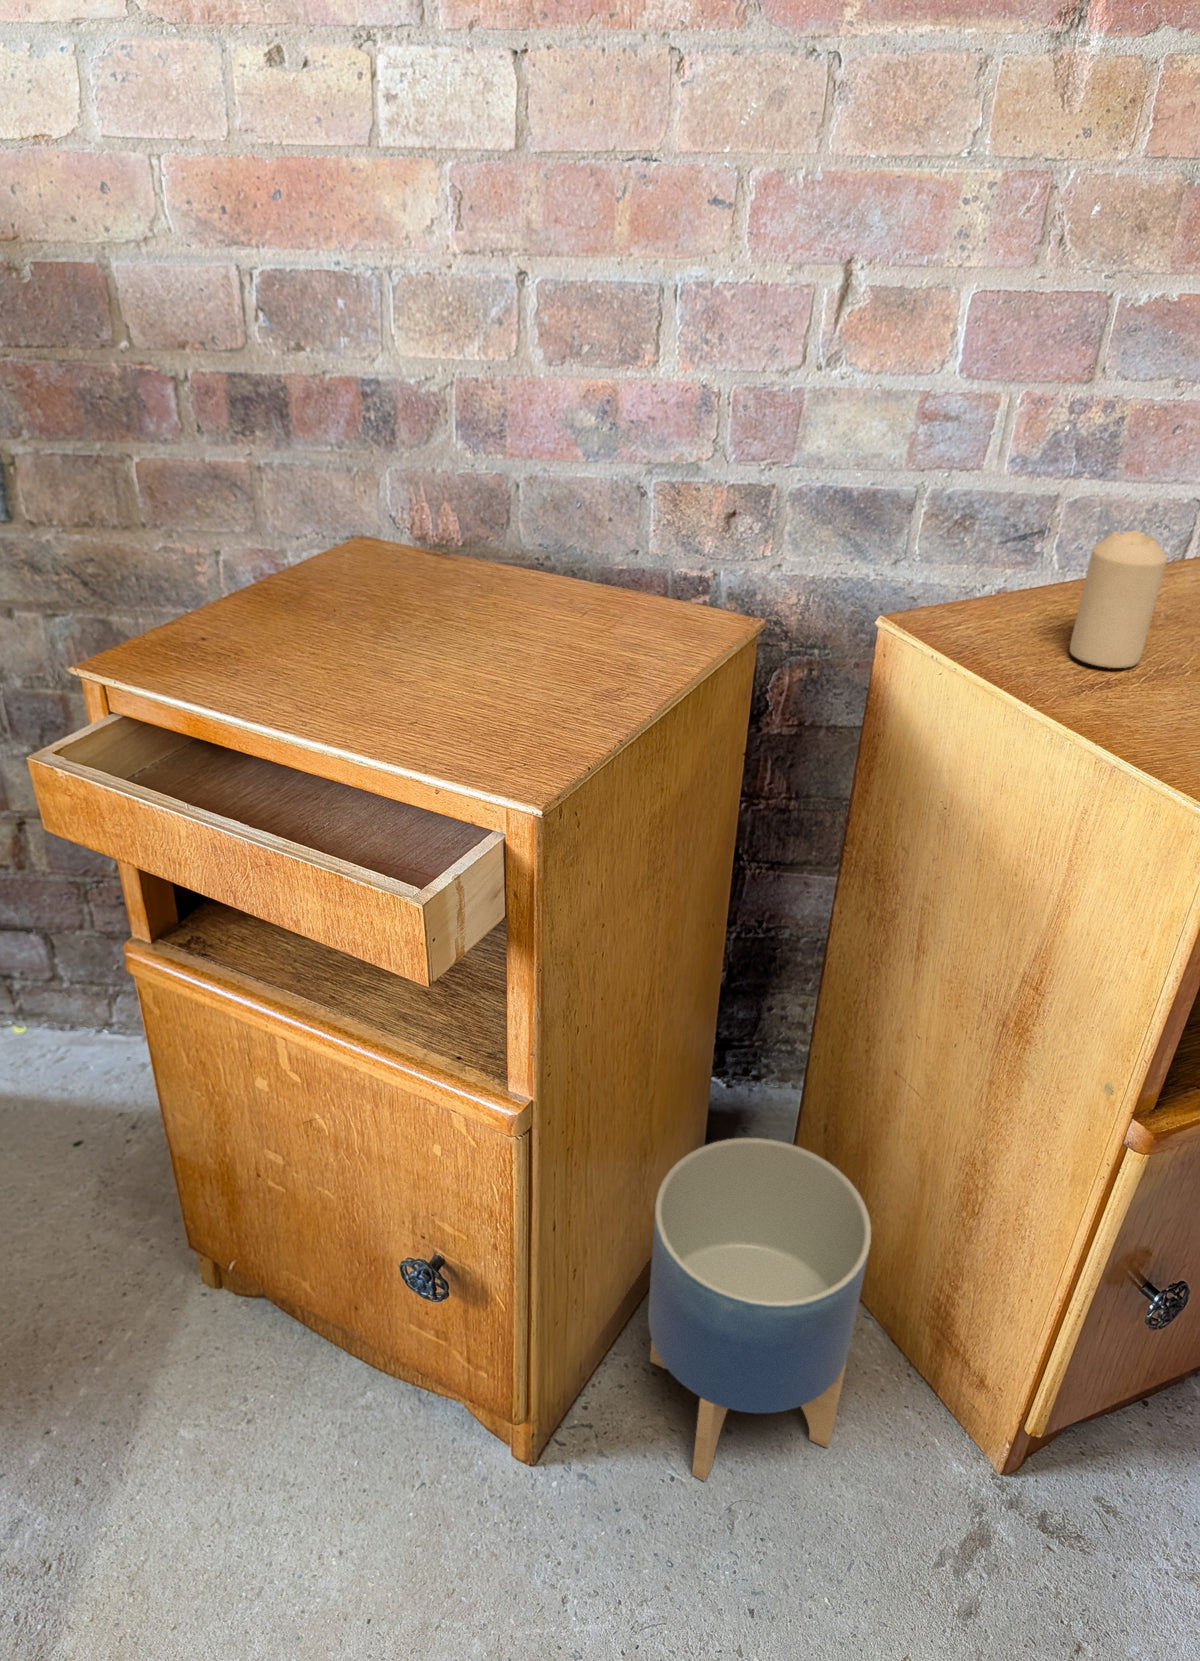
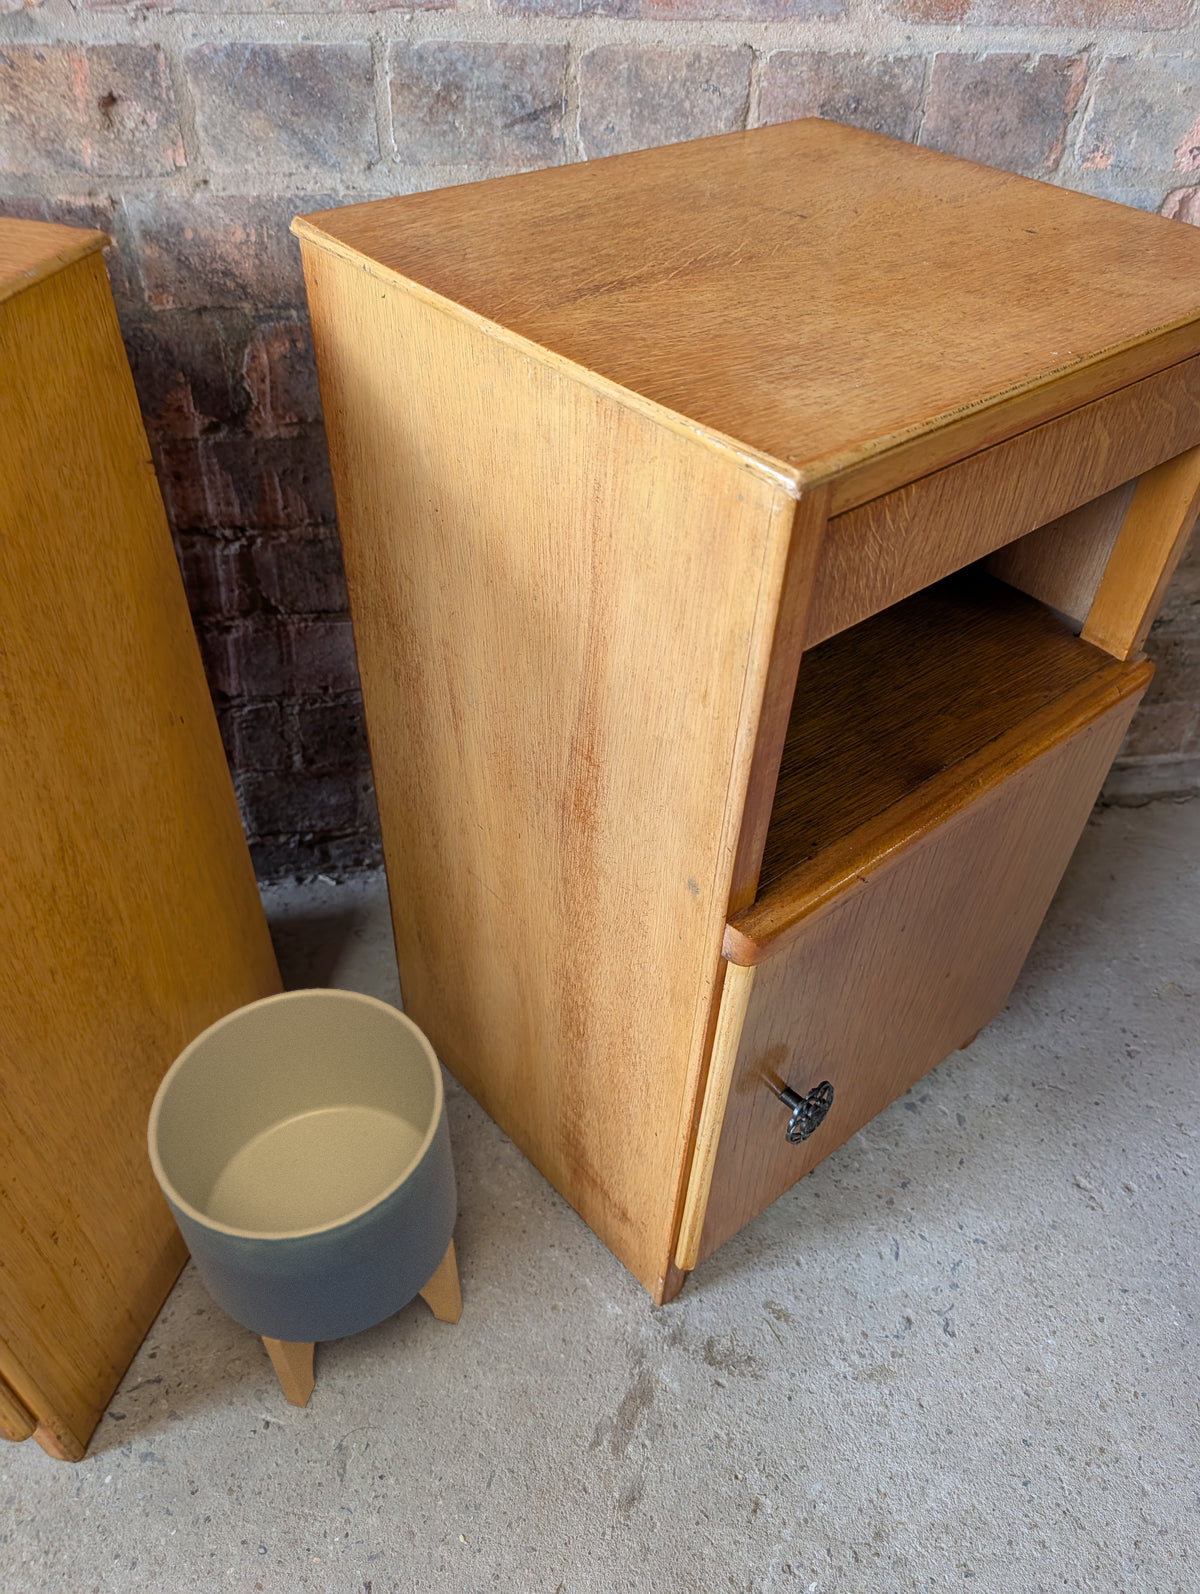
candle: present [1070,530,1167,668] -> none [571,17,684,259]

